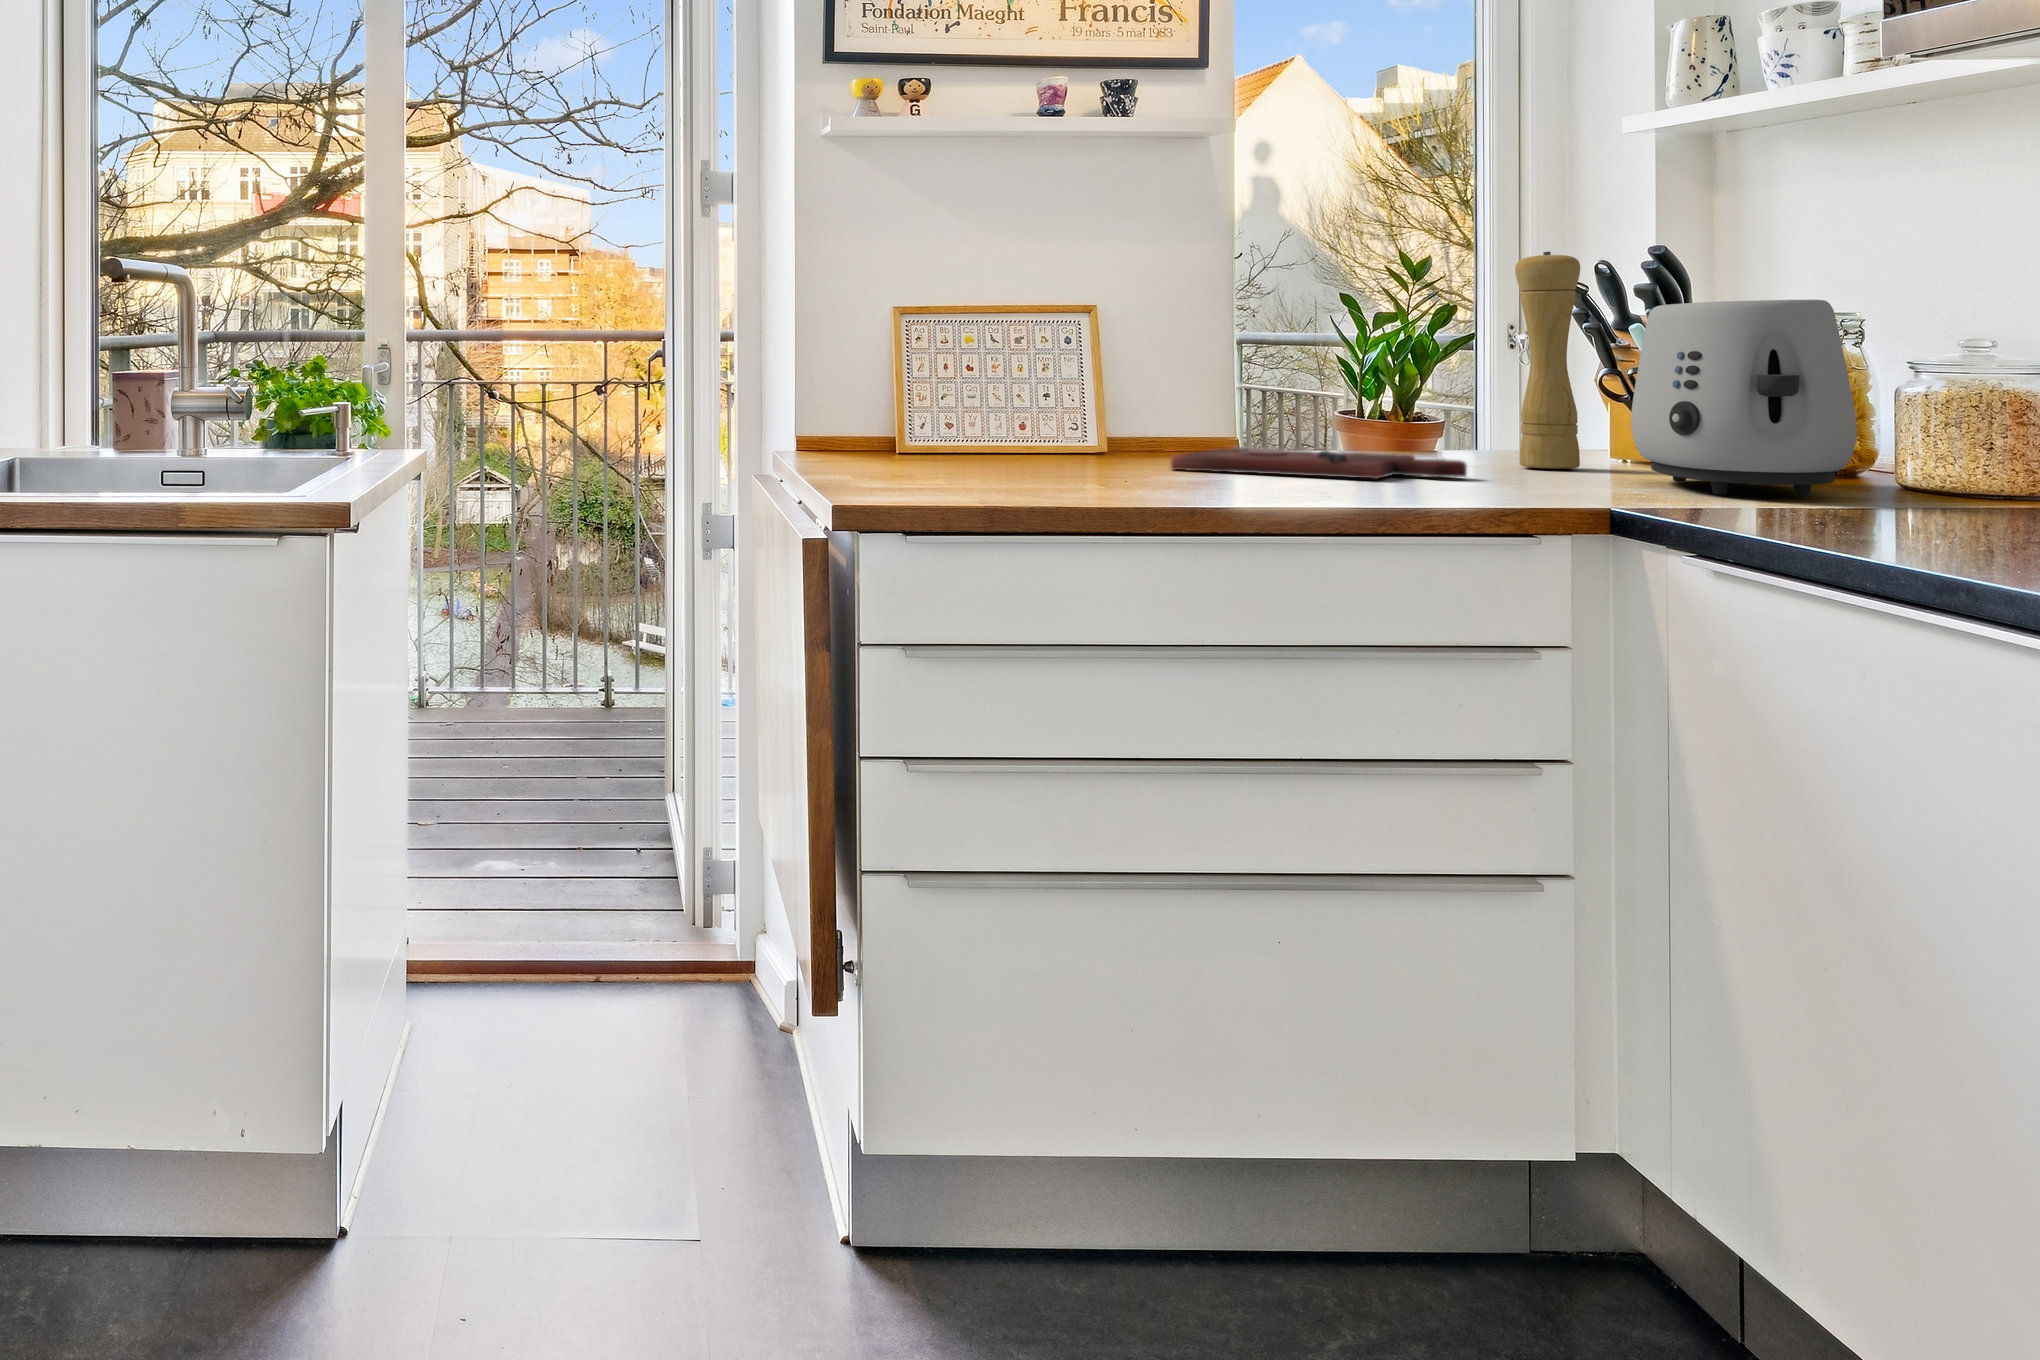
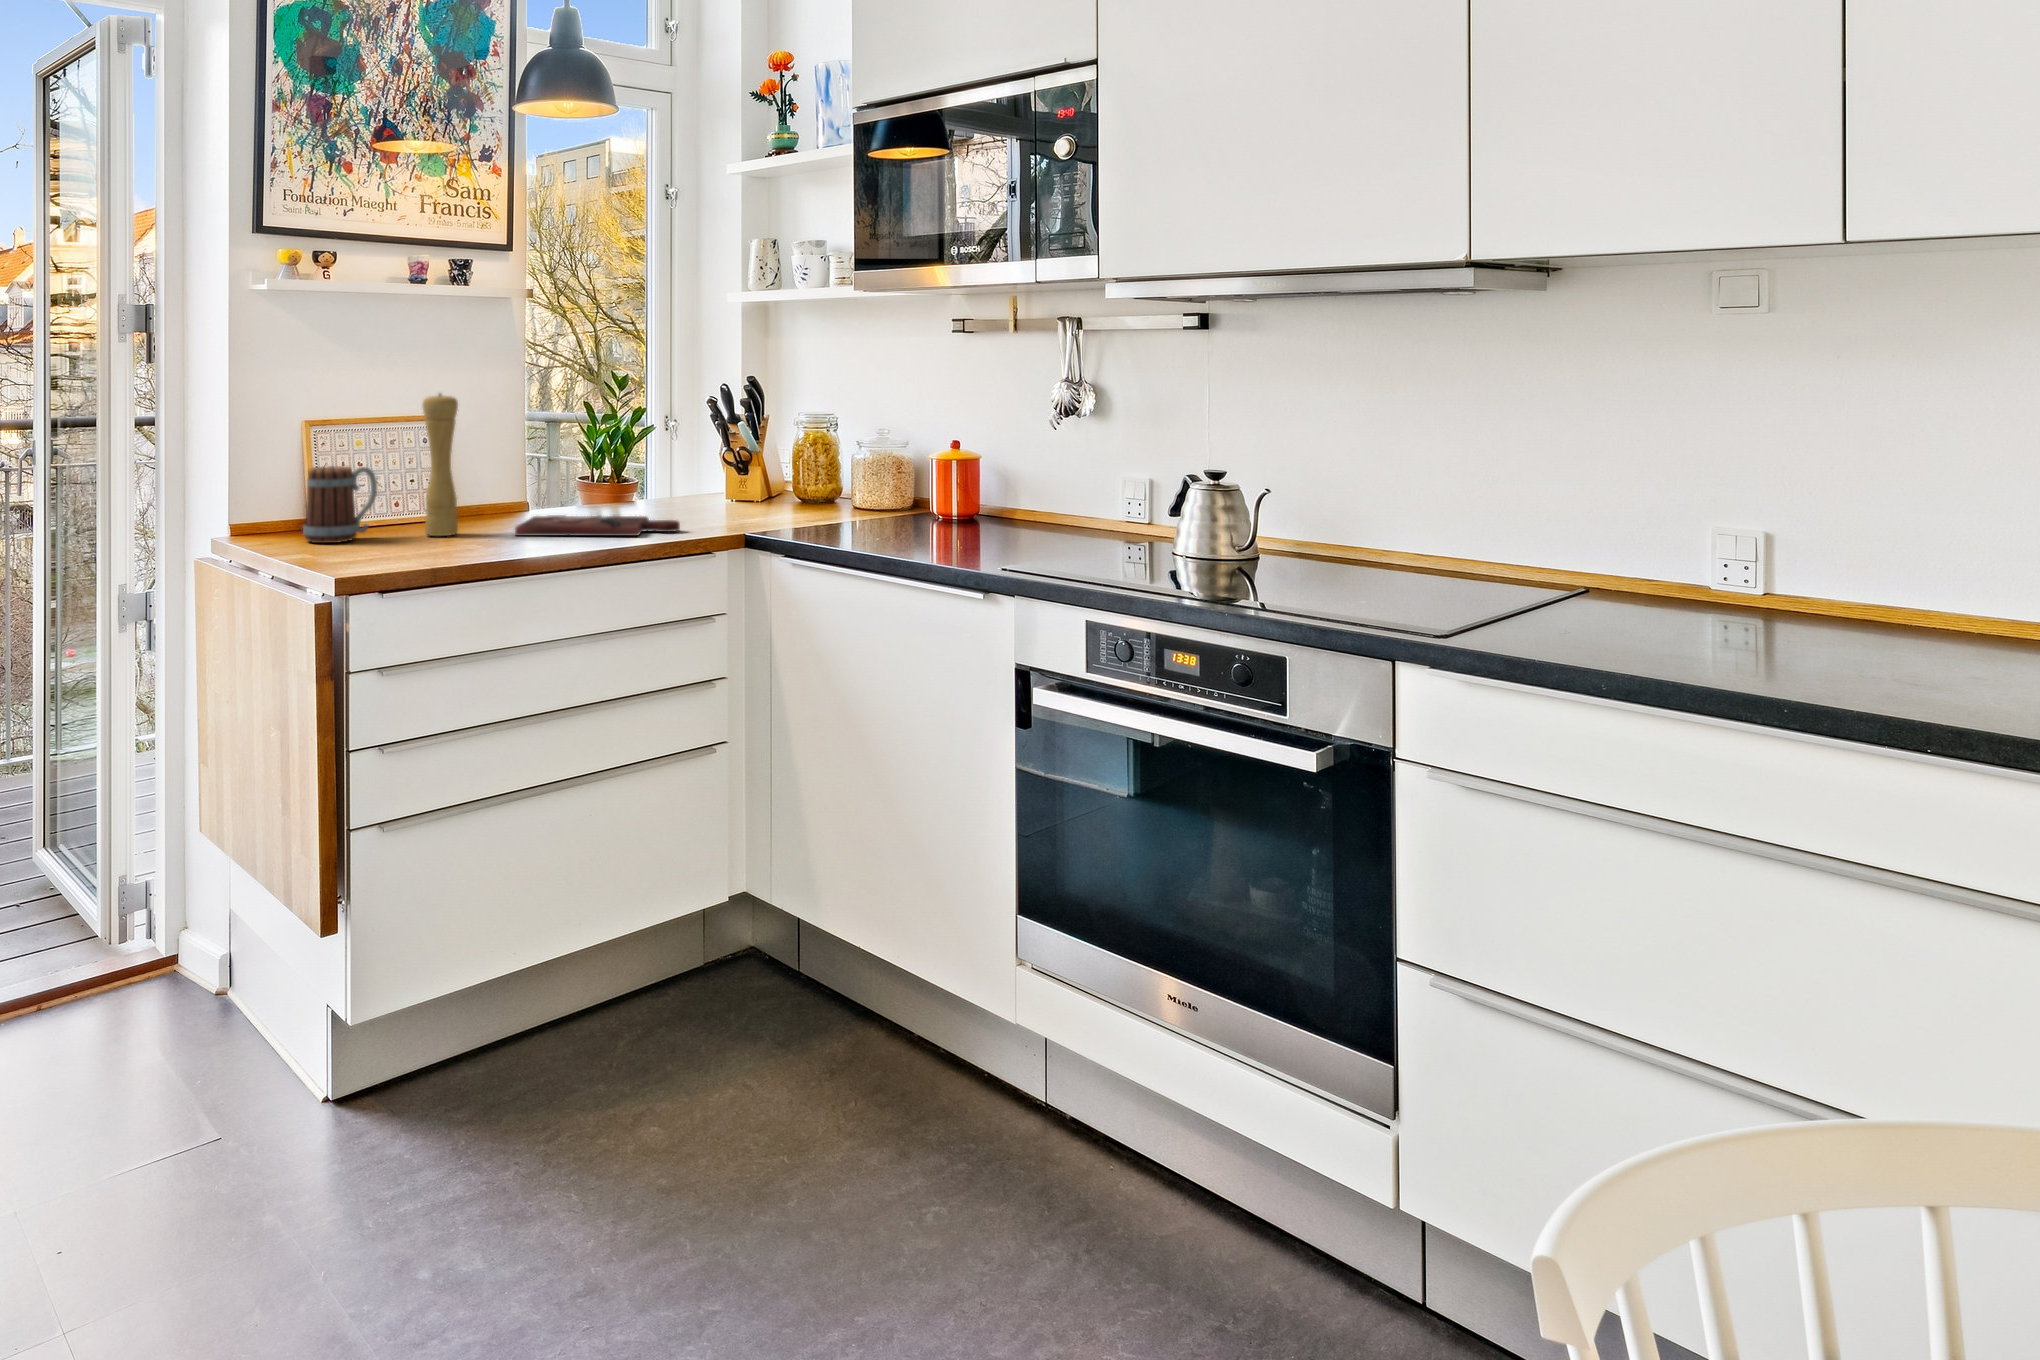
pepper mill: present [1515,252,1580,469] -> present [422,394,458,536]
toaster: present [1631,300,1857,496] -> none [757,425,856,535]
mug: none [866,363,971,463] -> present [303,466,377,543]

